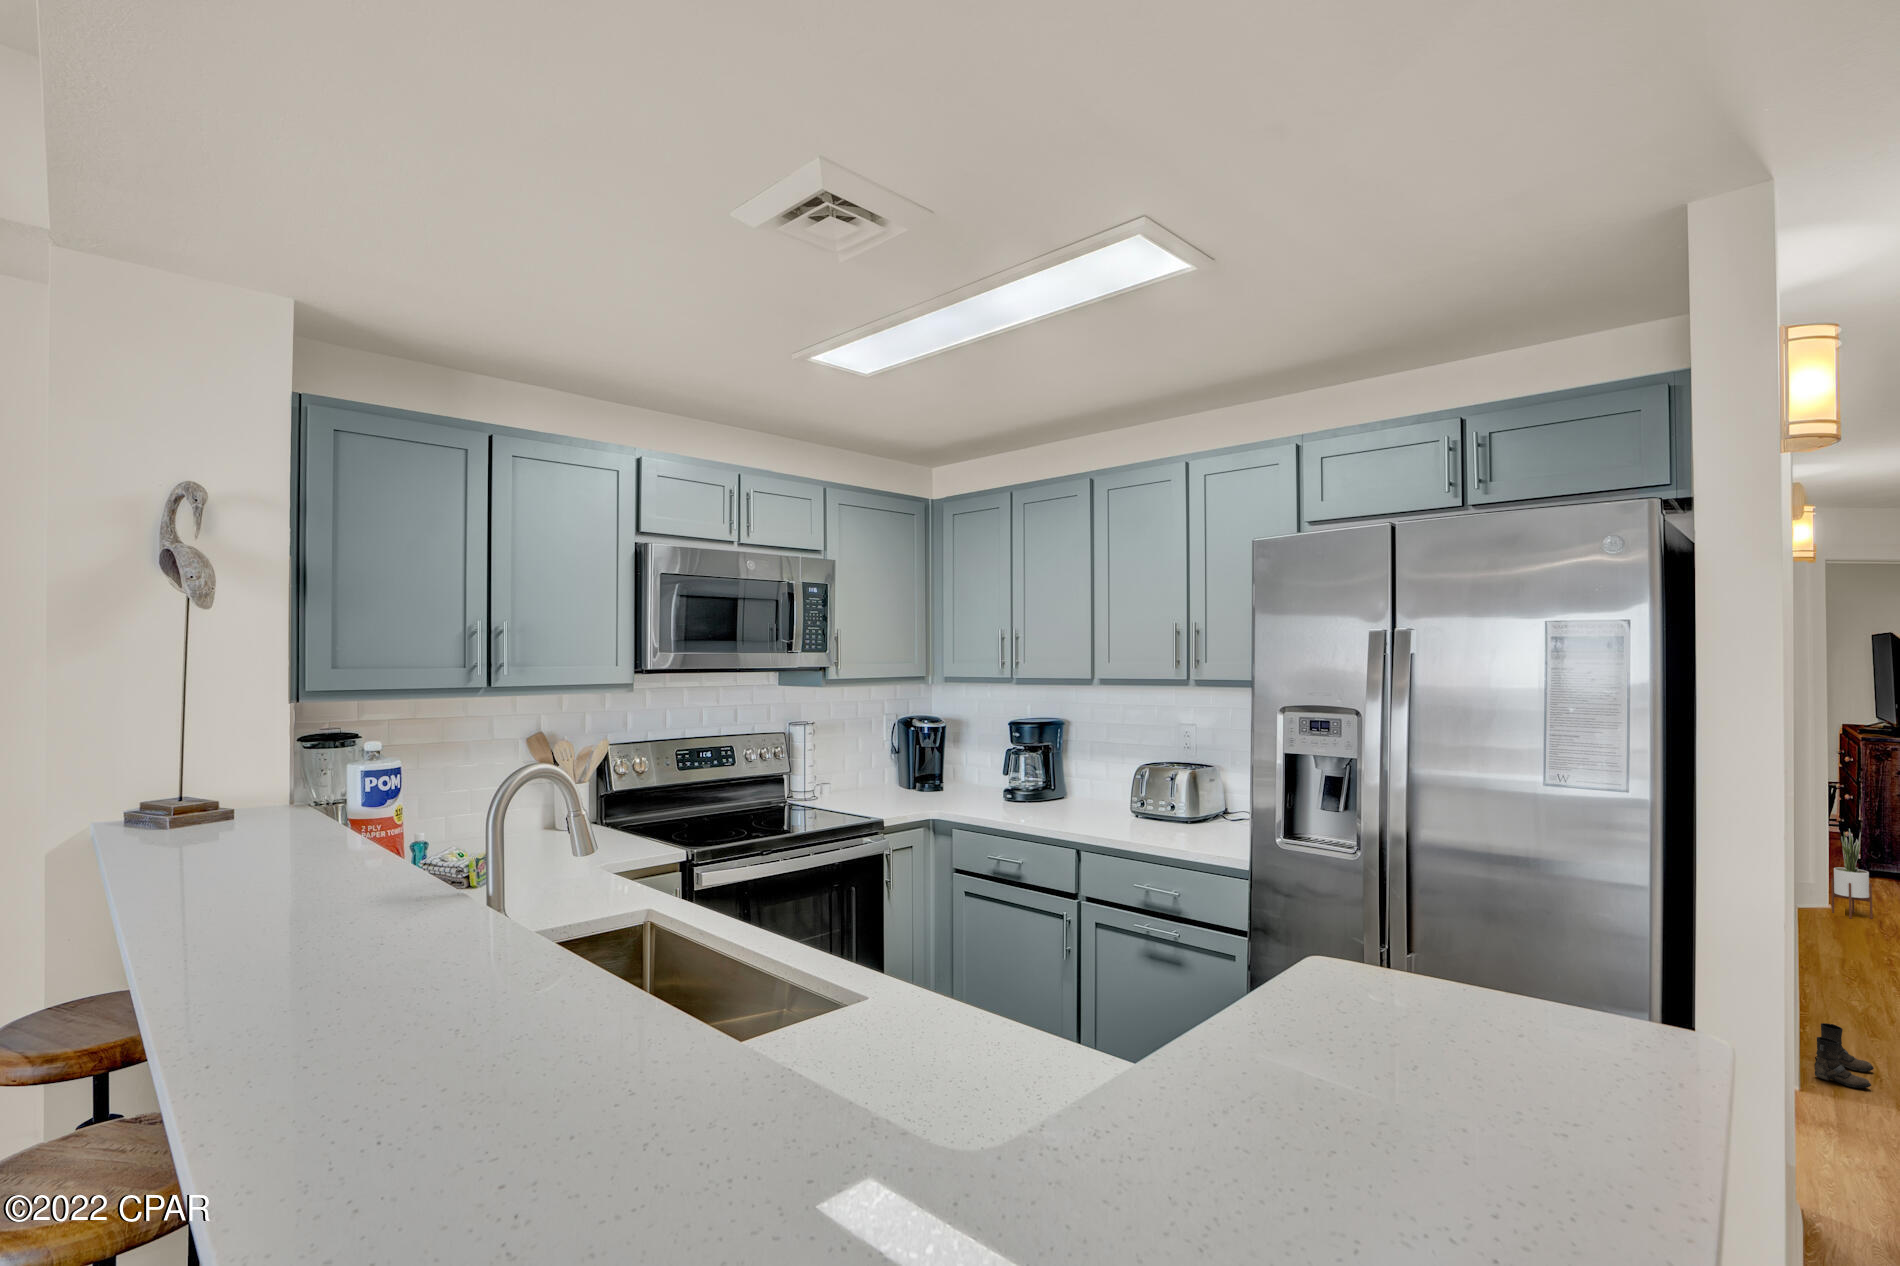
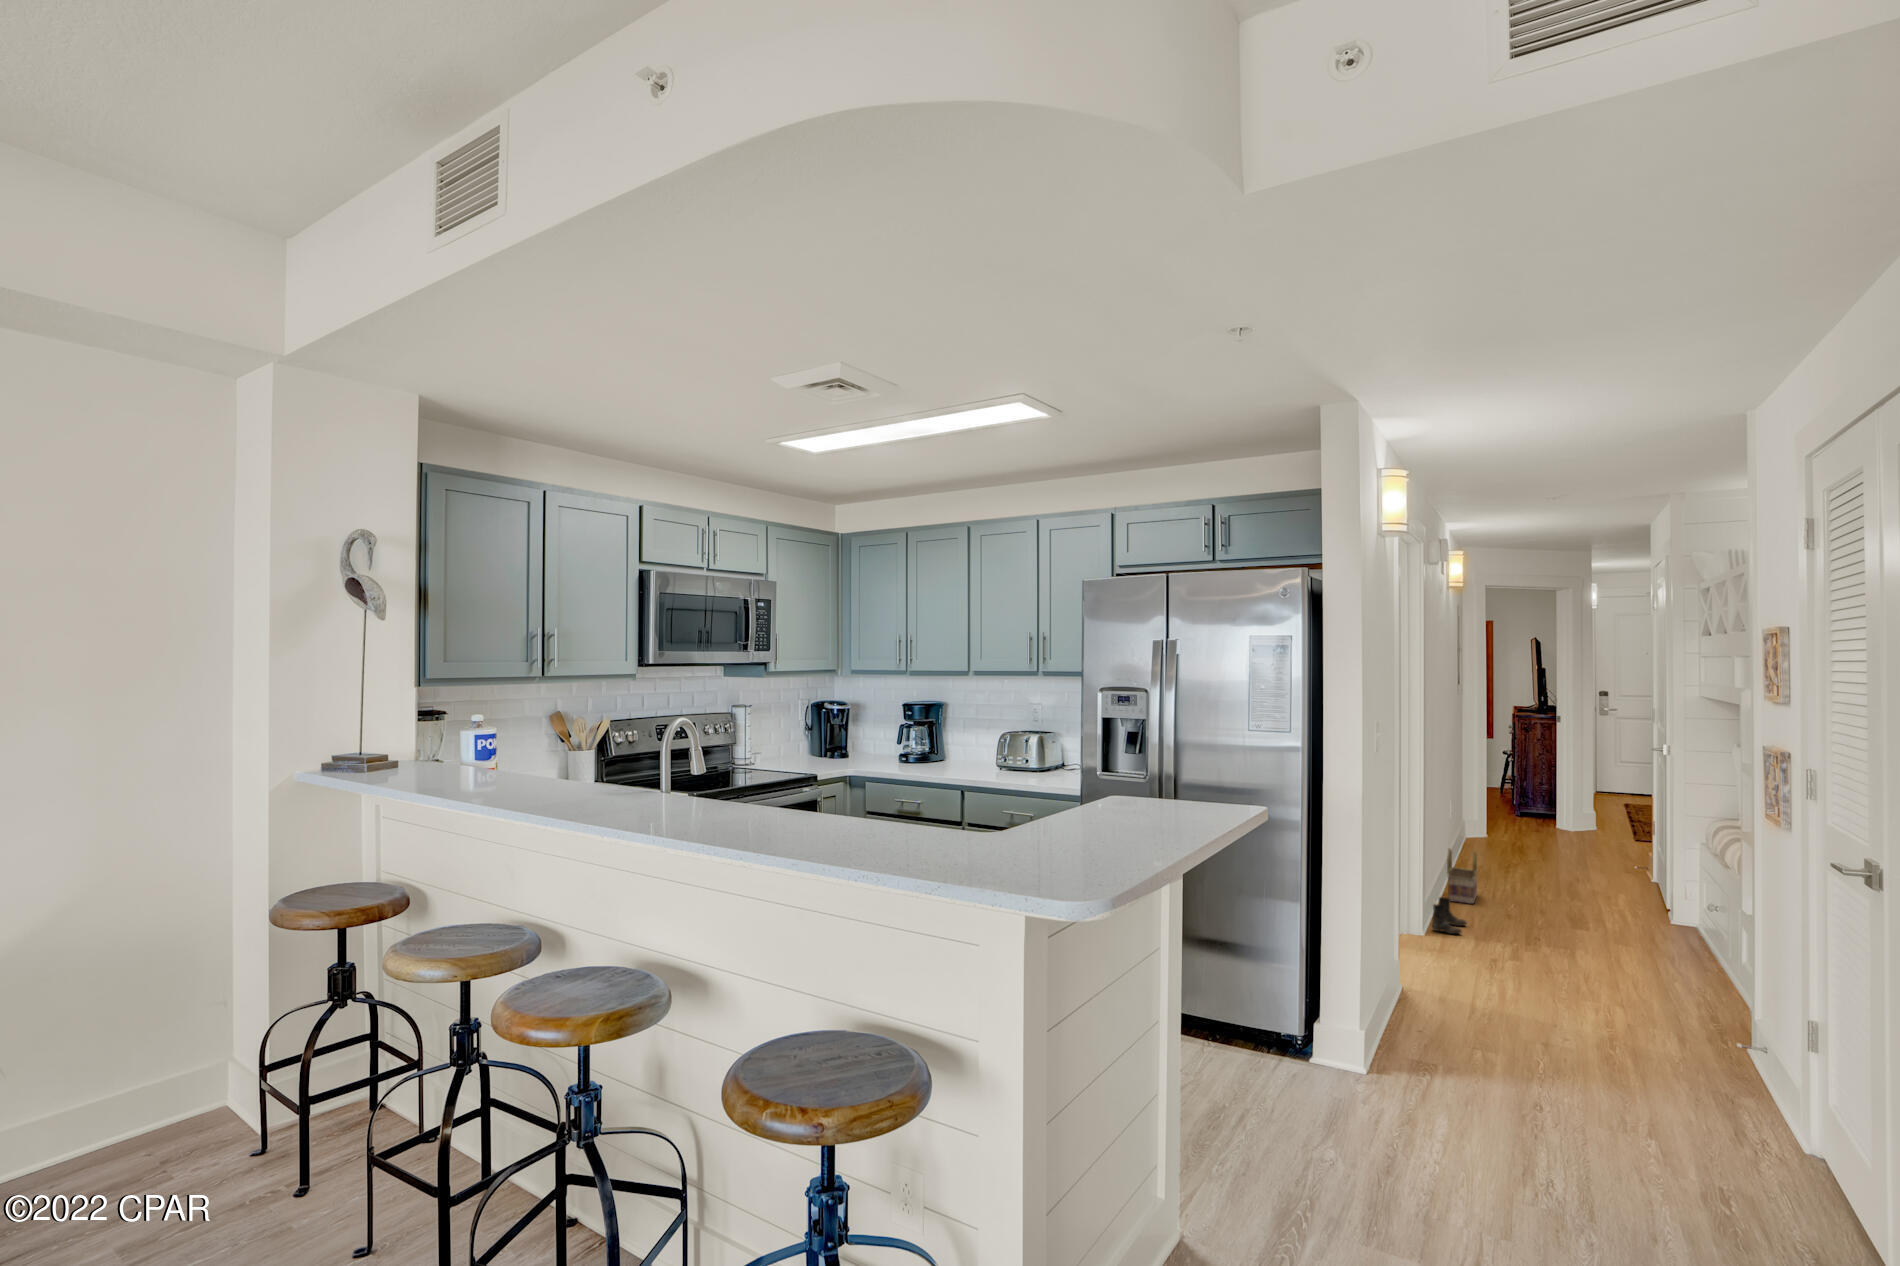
potted plant: present [1831,829,1872,919] -> none [1479,779,1504,843]
basket: none [1819,939,1870,1028] -> present [1447,848,1477,904]

